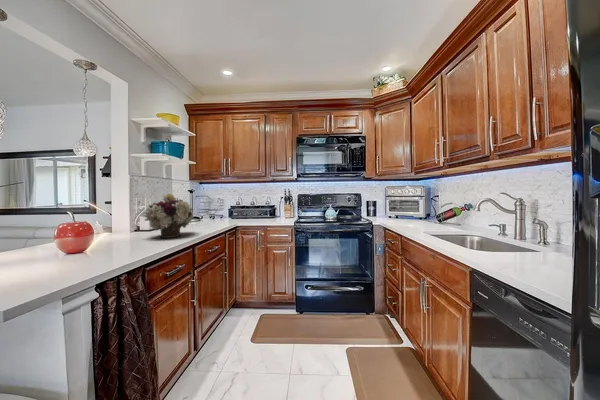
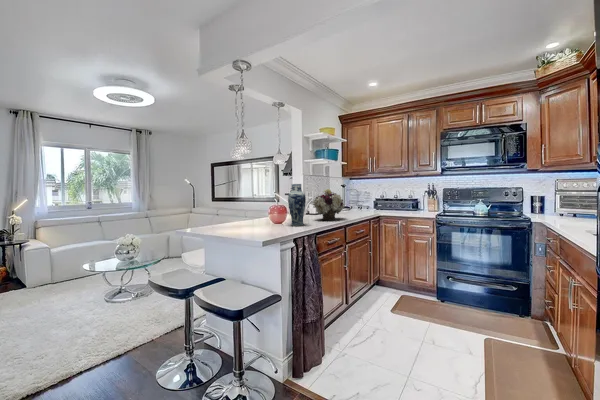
vase: none [91,184,128,255] -> present [288,184,306,226]

